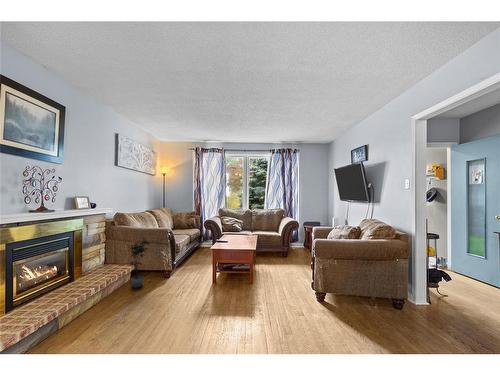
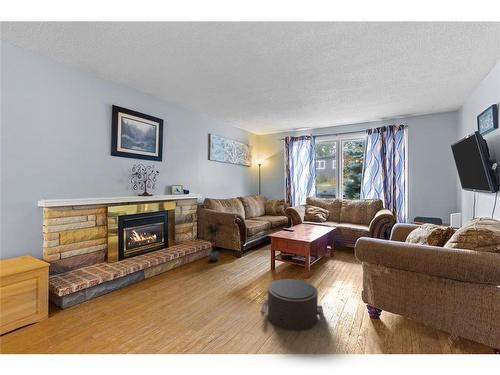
pouf: none [240,286,303,334] -> present [261,279,326,331]

